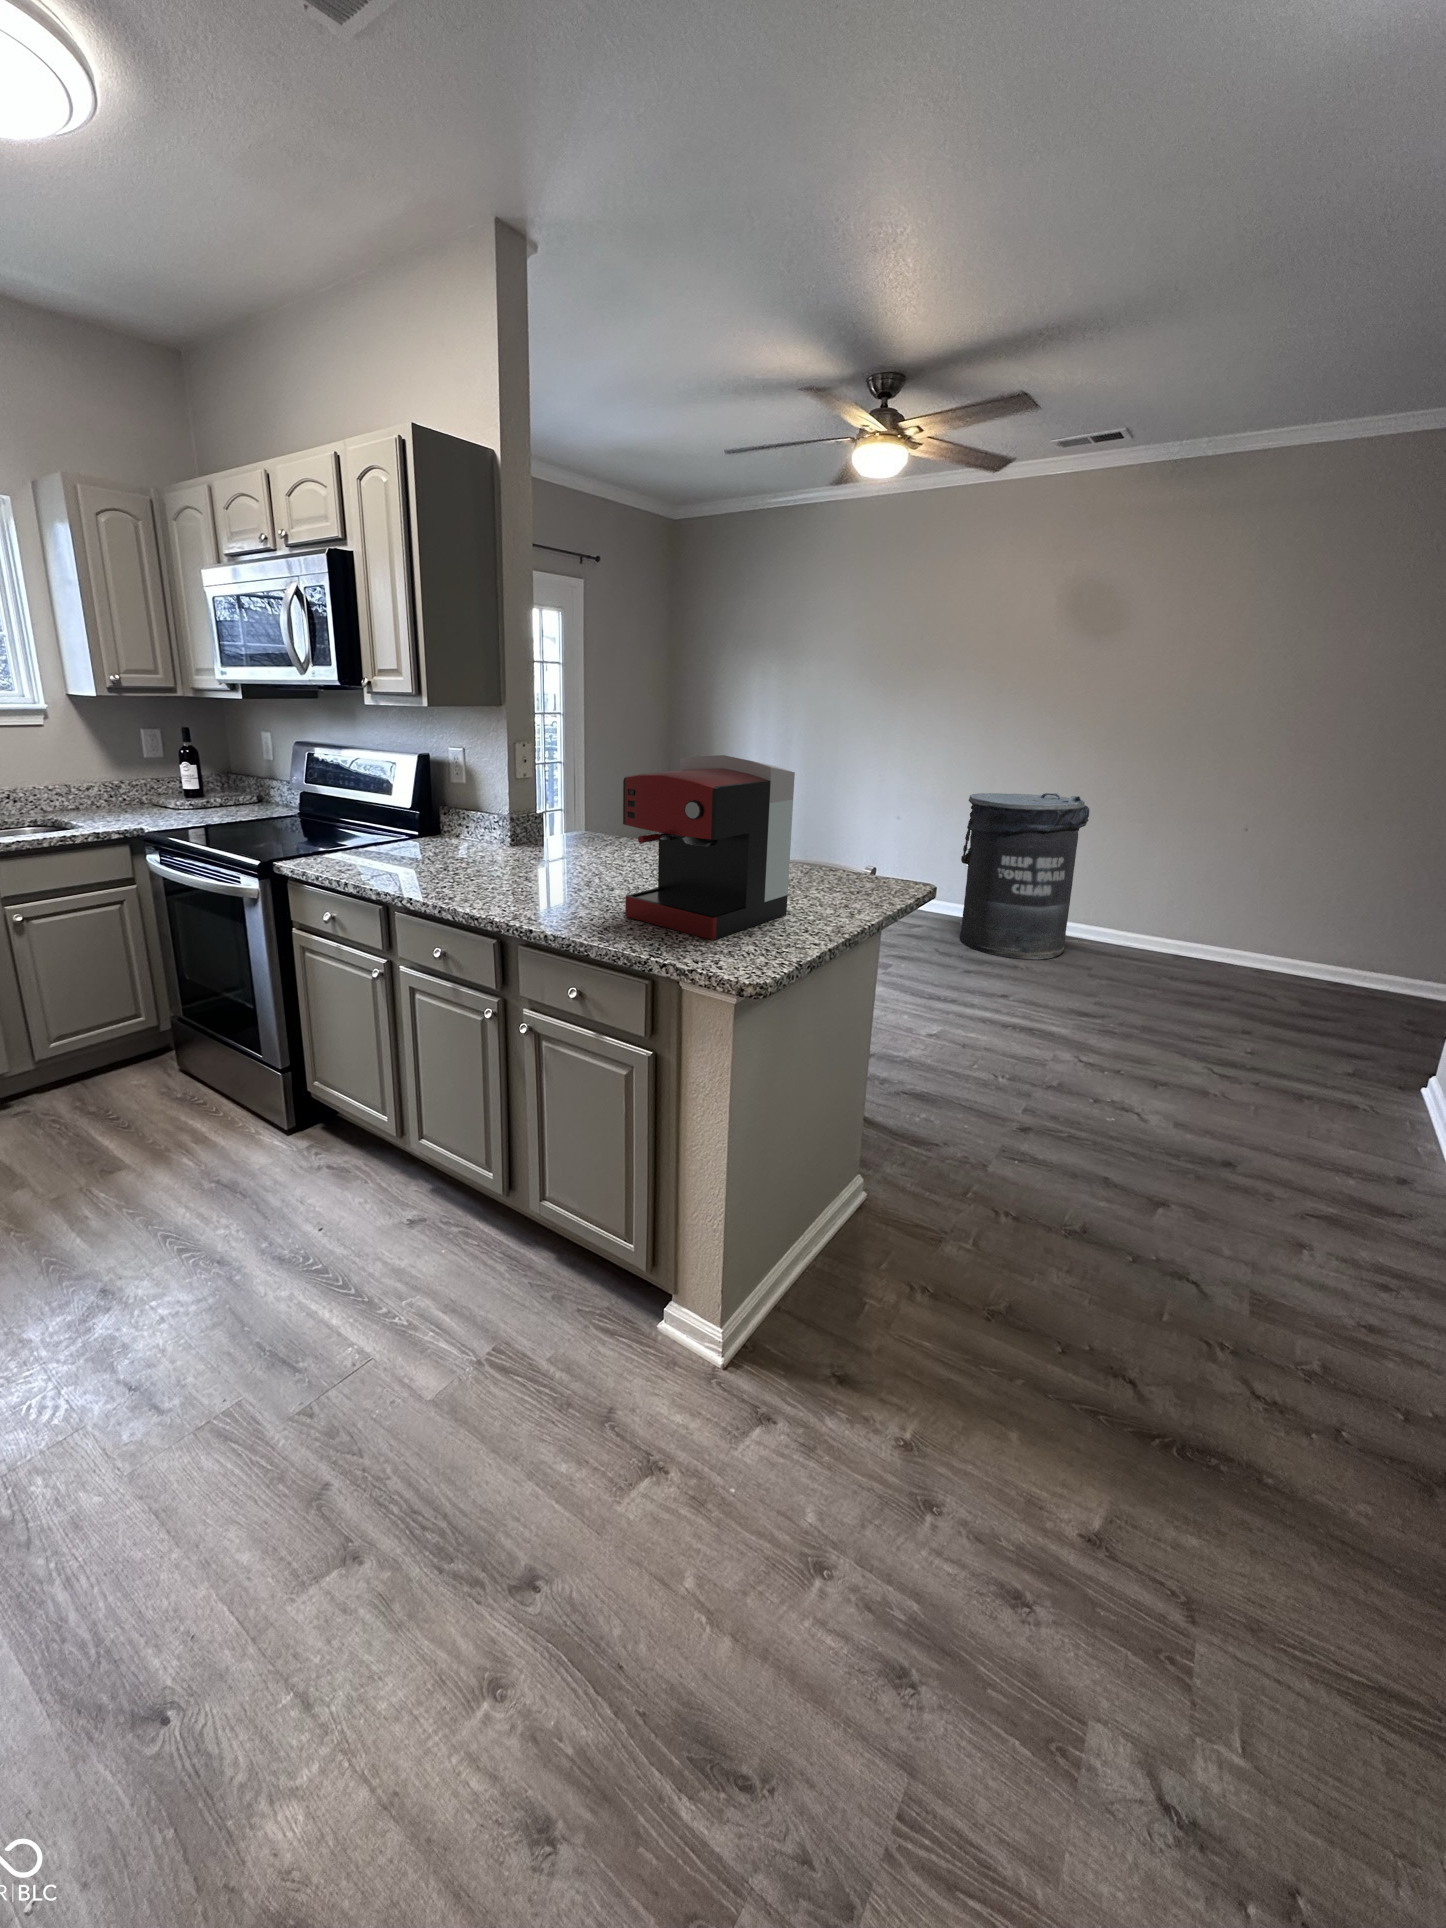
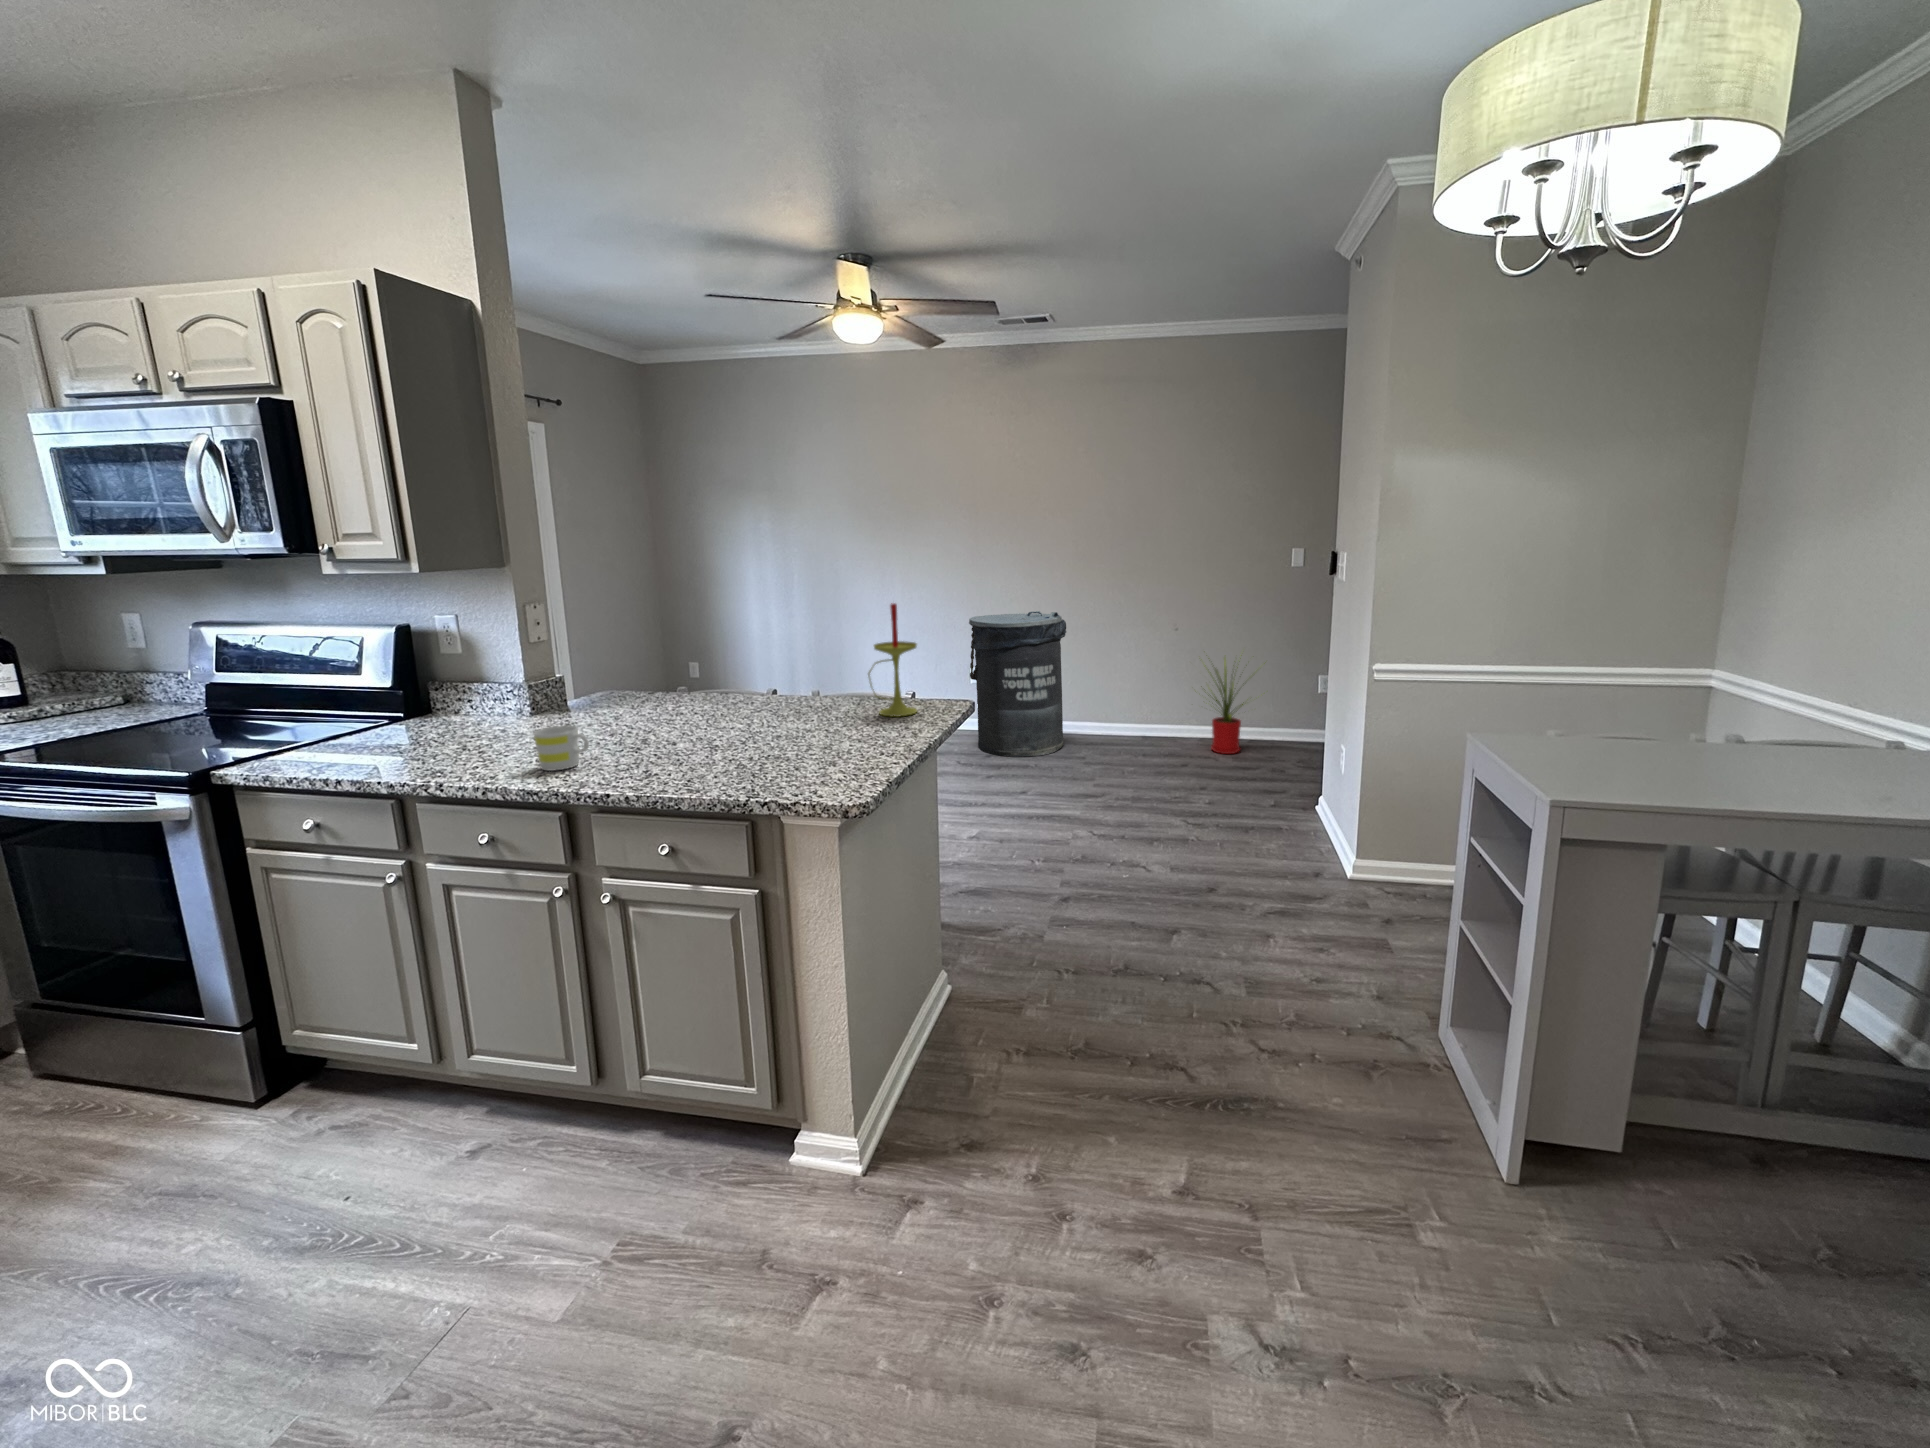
coffee maker: present [623,755,795,940] -> none [692,604,860,774]
candle: none [812,761,873,893] -> present [868,603,917,717]
mug: none [484,857,528,899] -> present [534,725,589,771]
house plant: none [1248,860,1381,1000] -> present [1201,659,1265,754]

